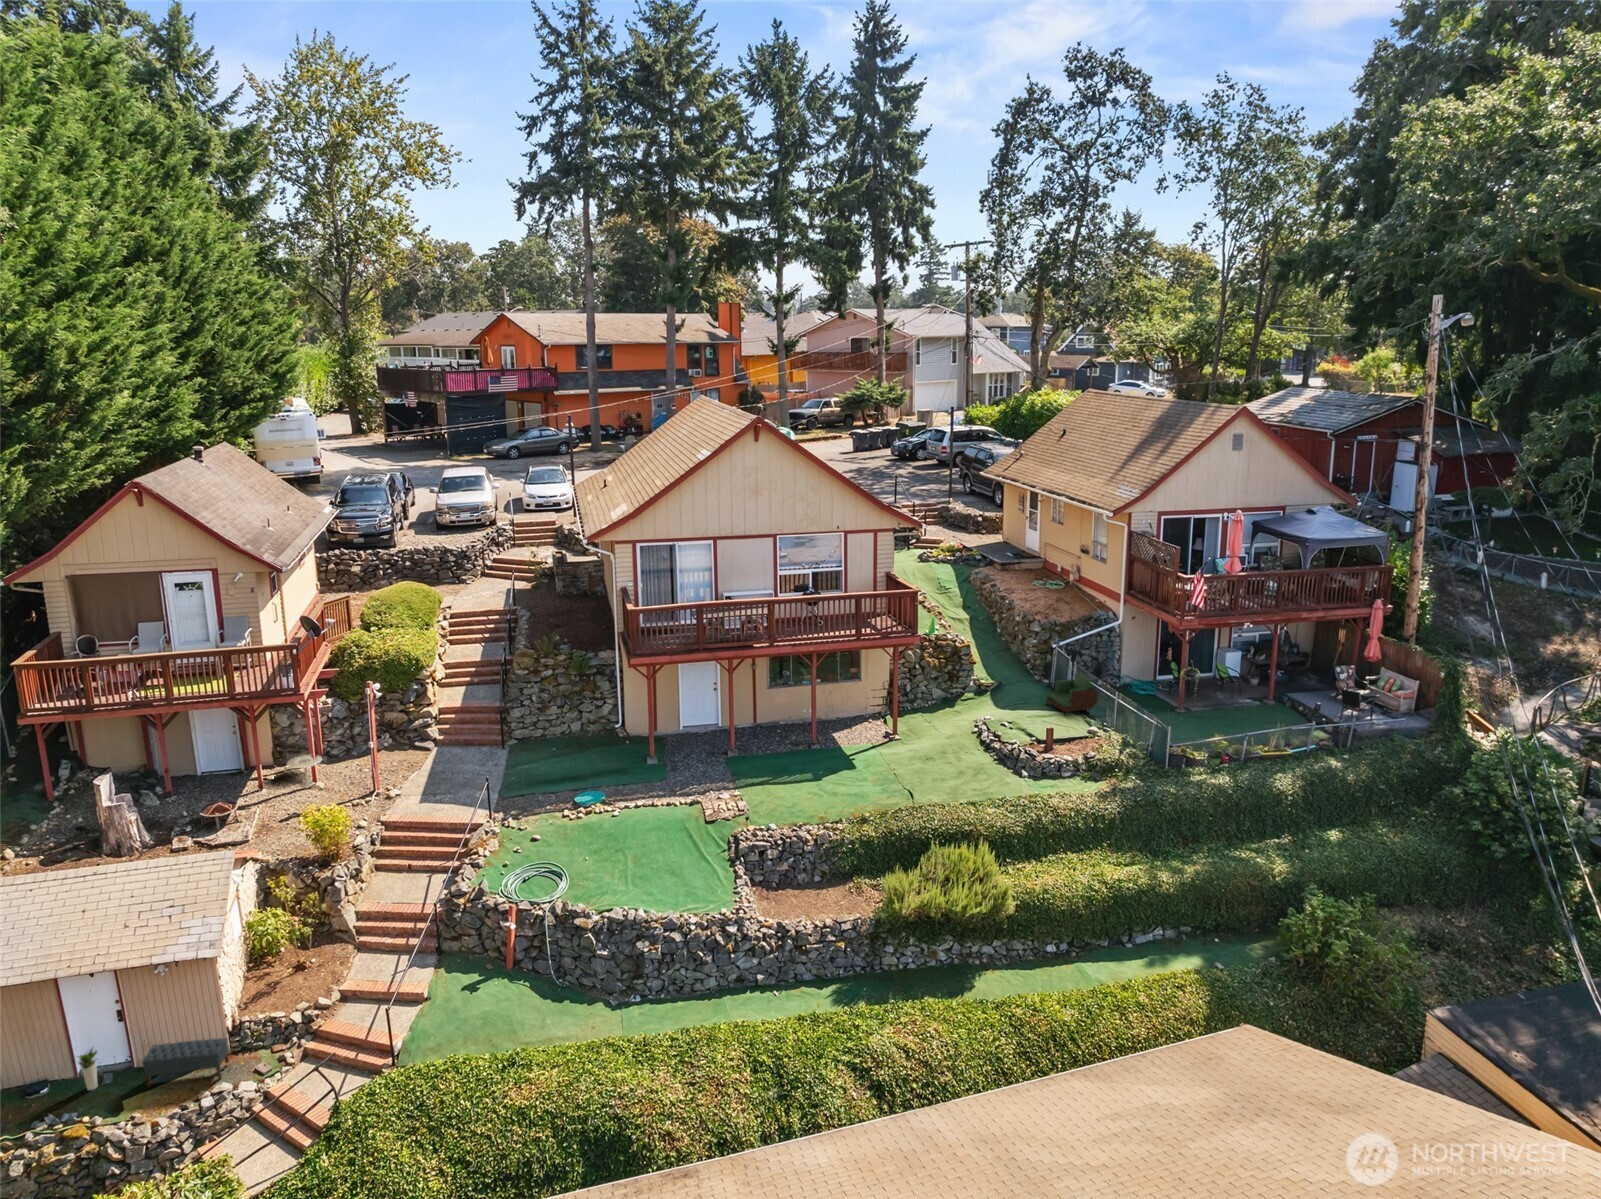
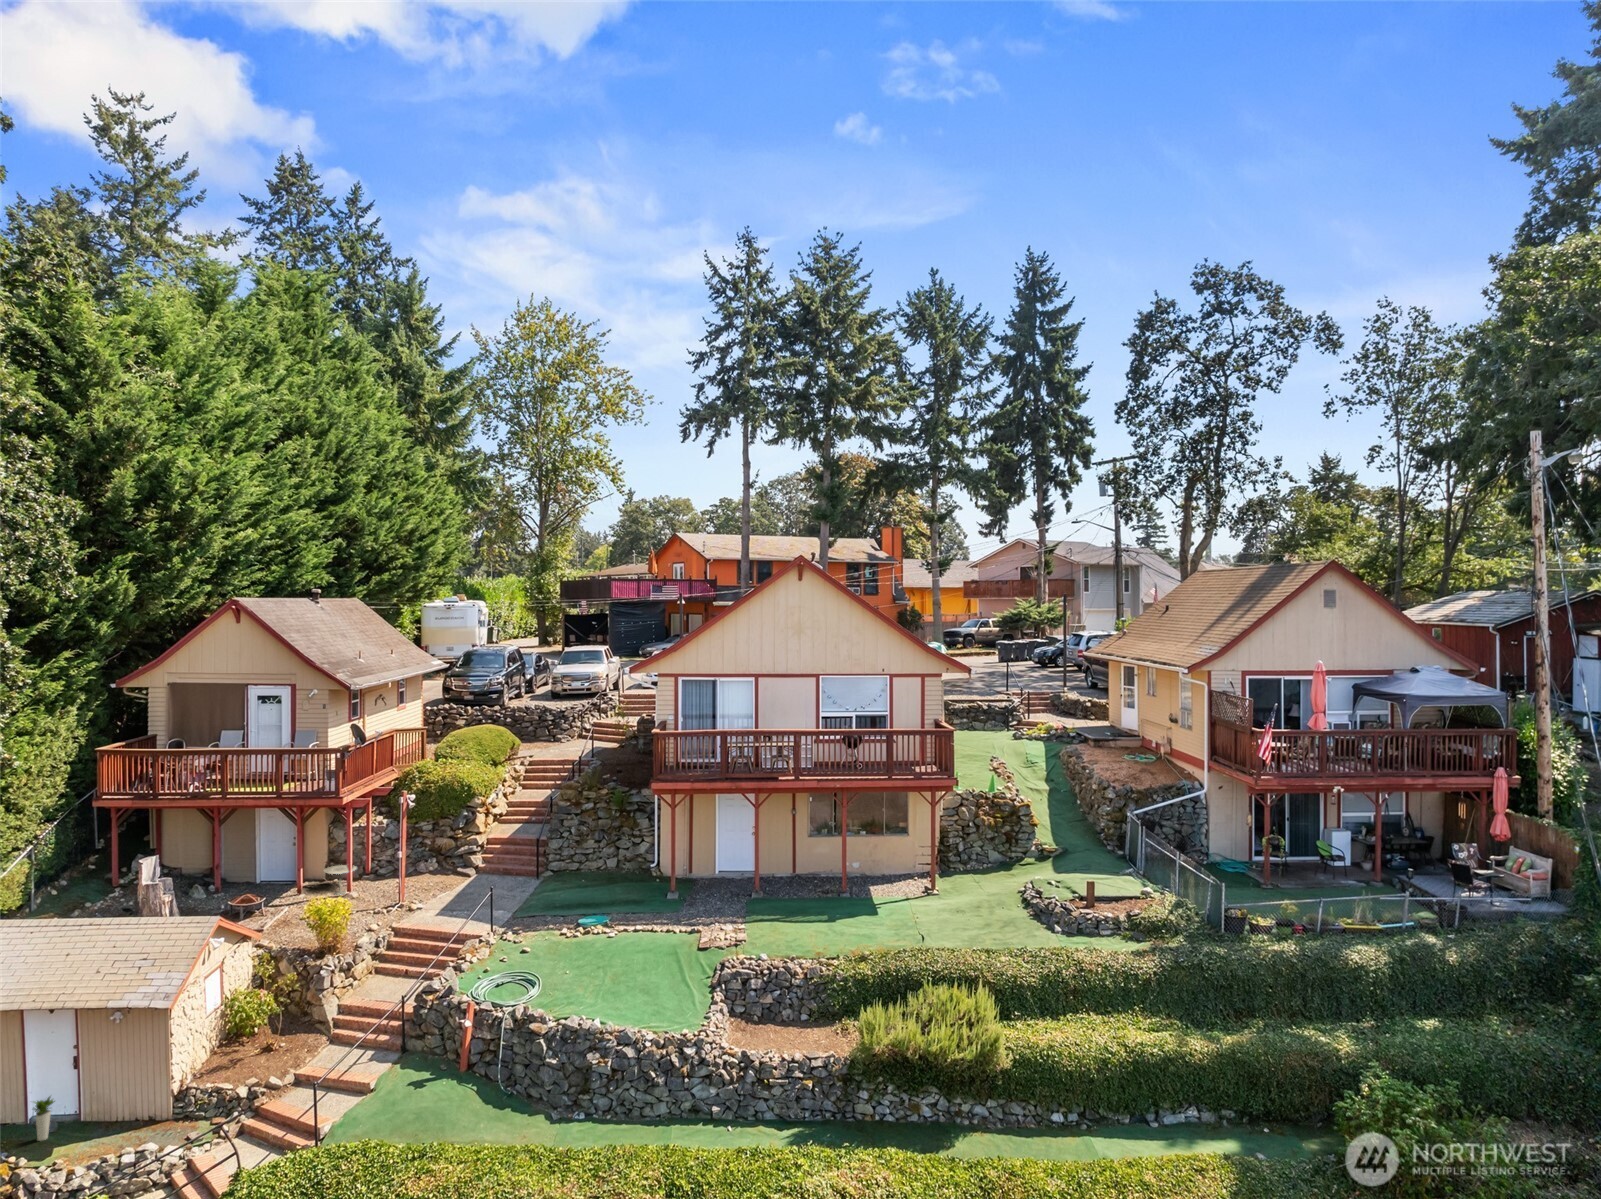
armchair: present [1047,671,1099,713] -> none [1110,835,1165,883]
bench: present [142,1038,229,1088] -> none [87,1101,172,1145]

